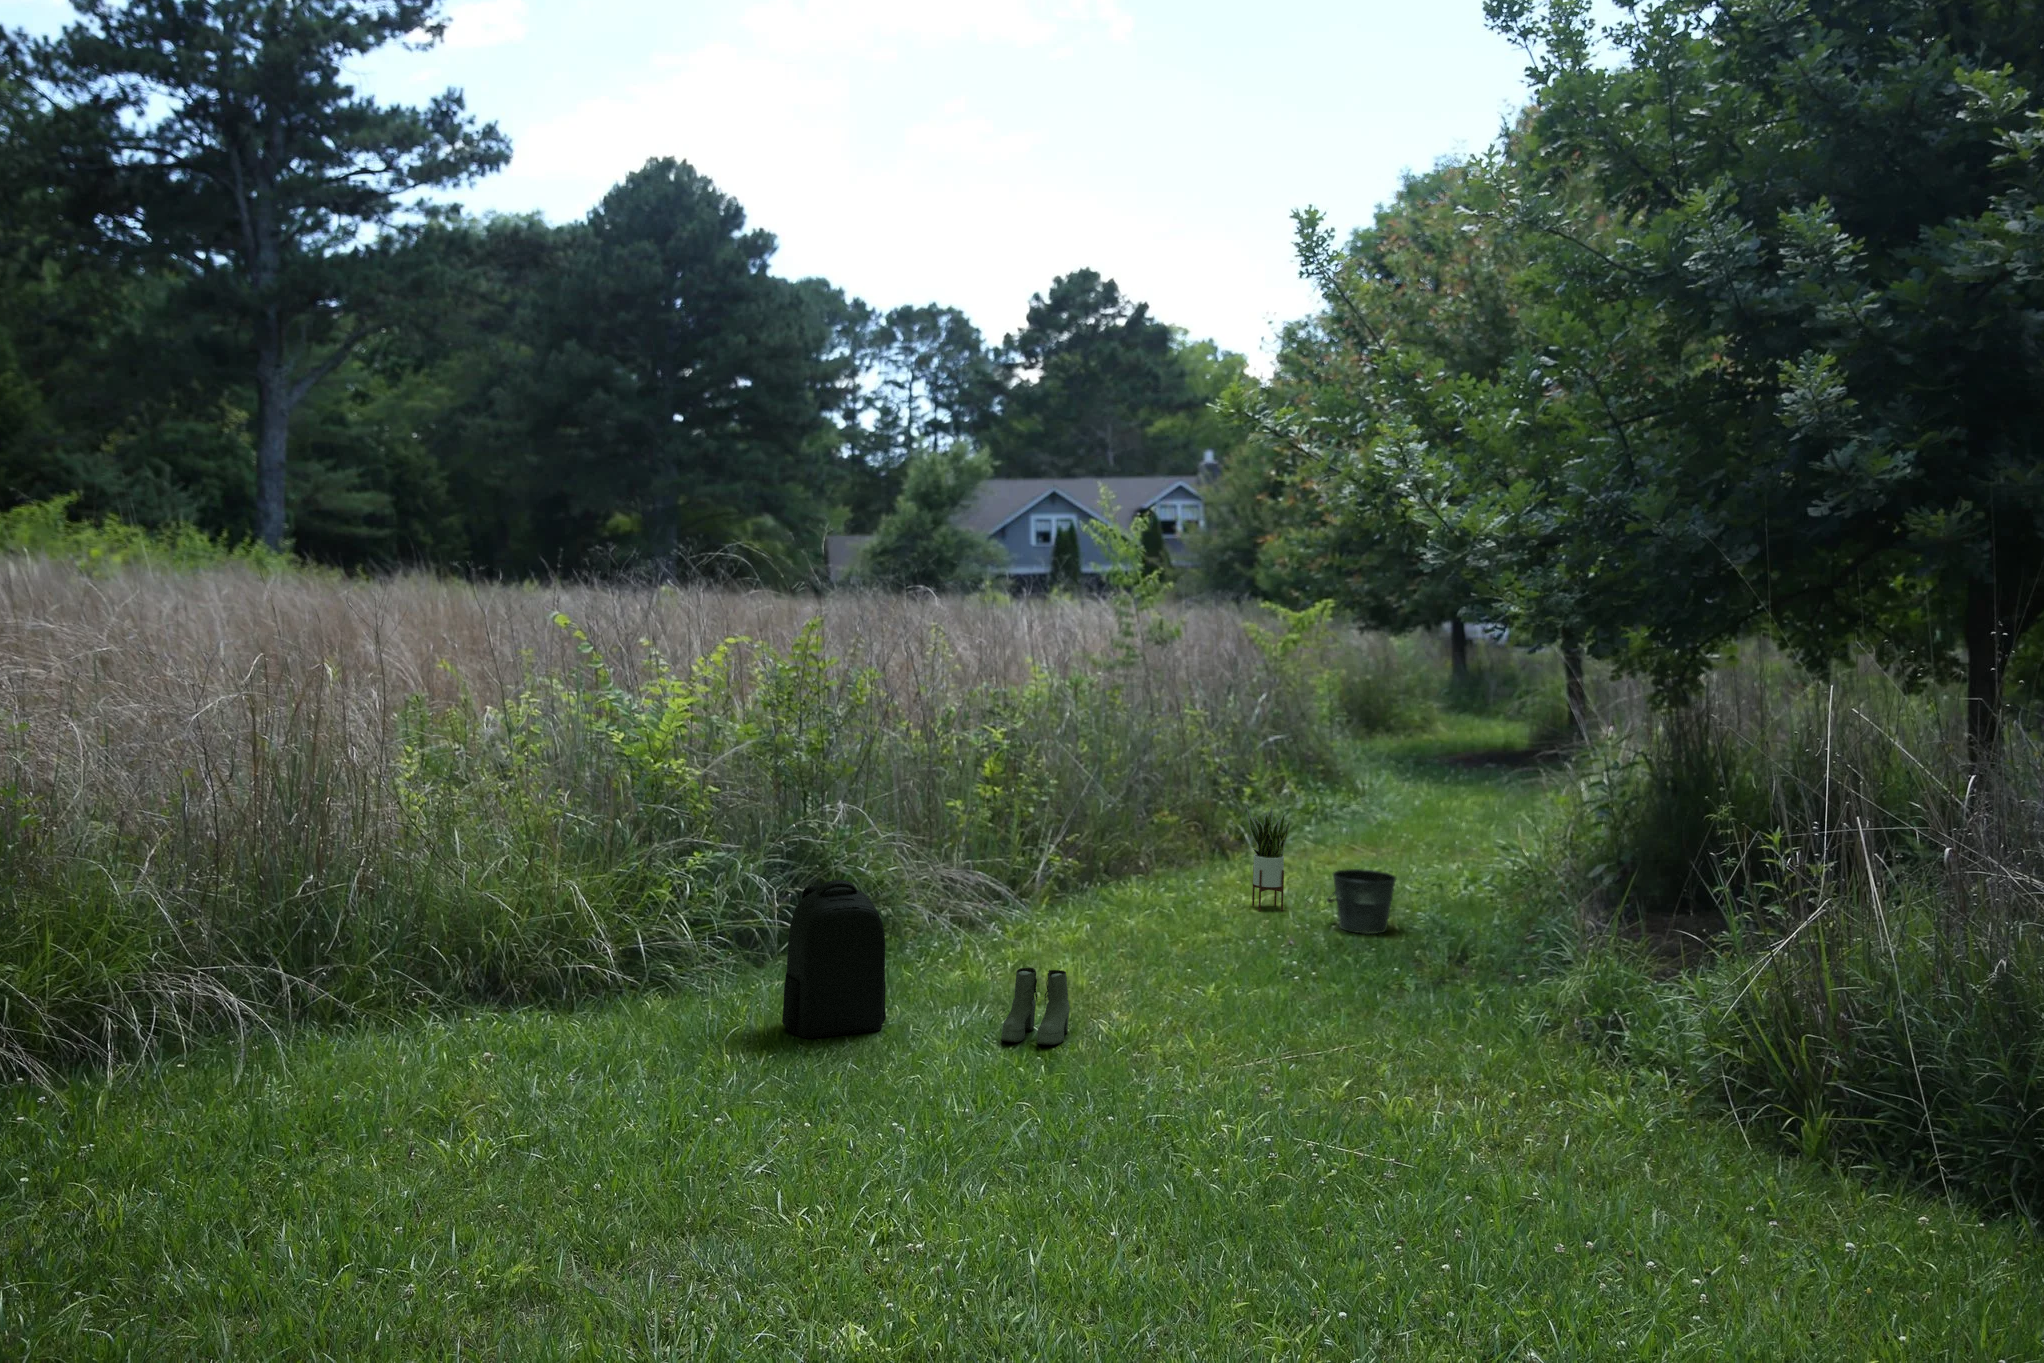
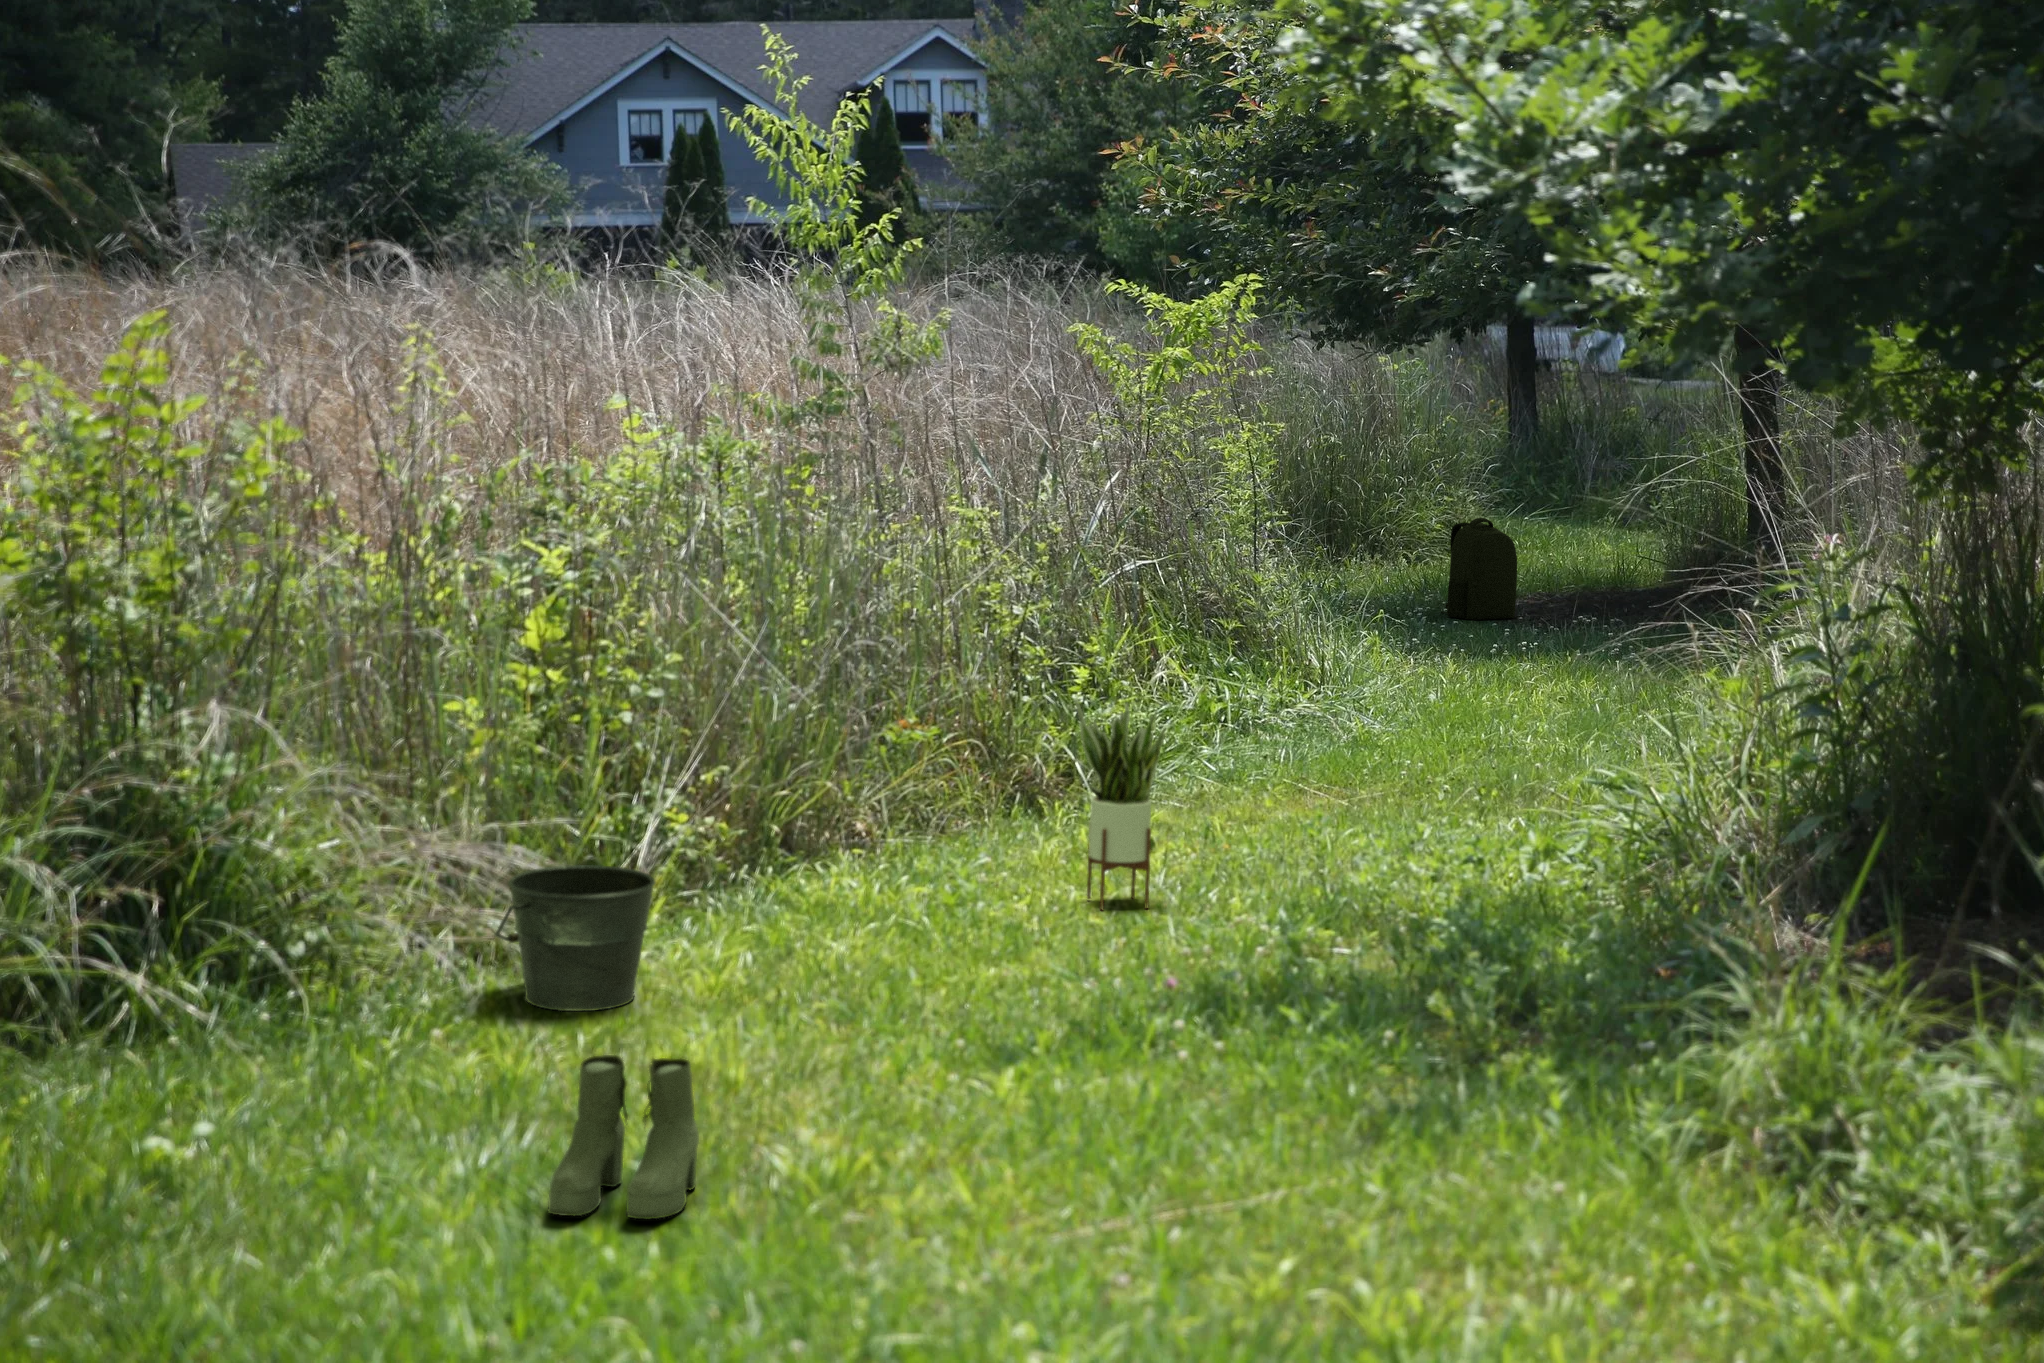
bucket: present [1327,869,1396,934] -> present [494,865,656,1011]
backpack: present [782,880,886,1038] -> present [1441,518,1517,620]

